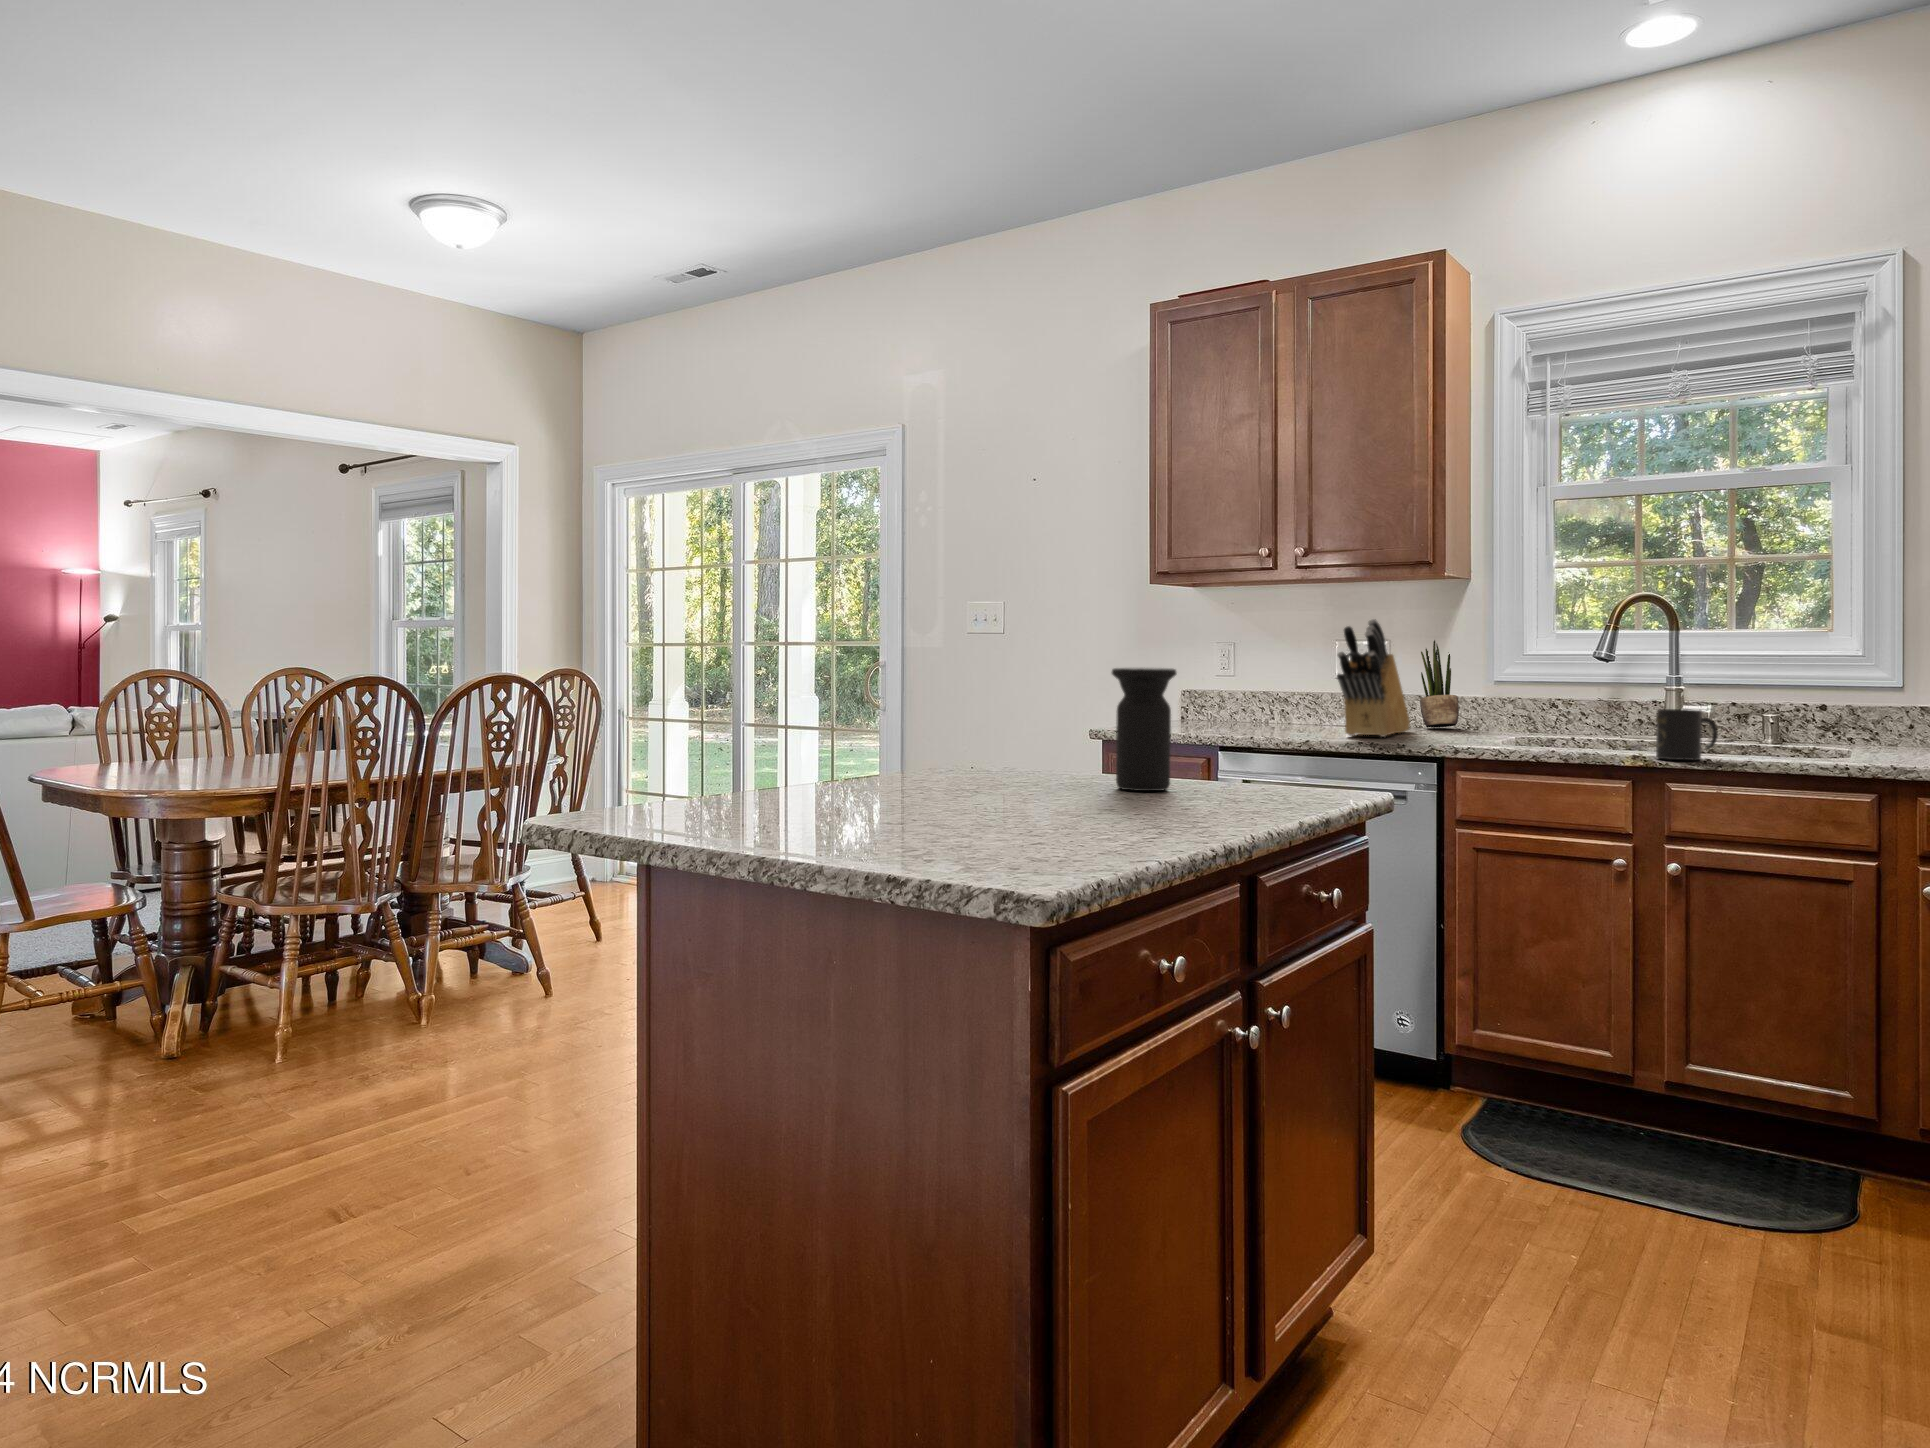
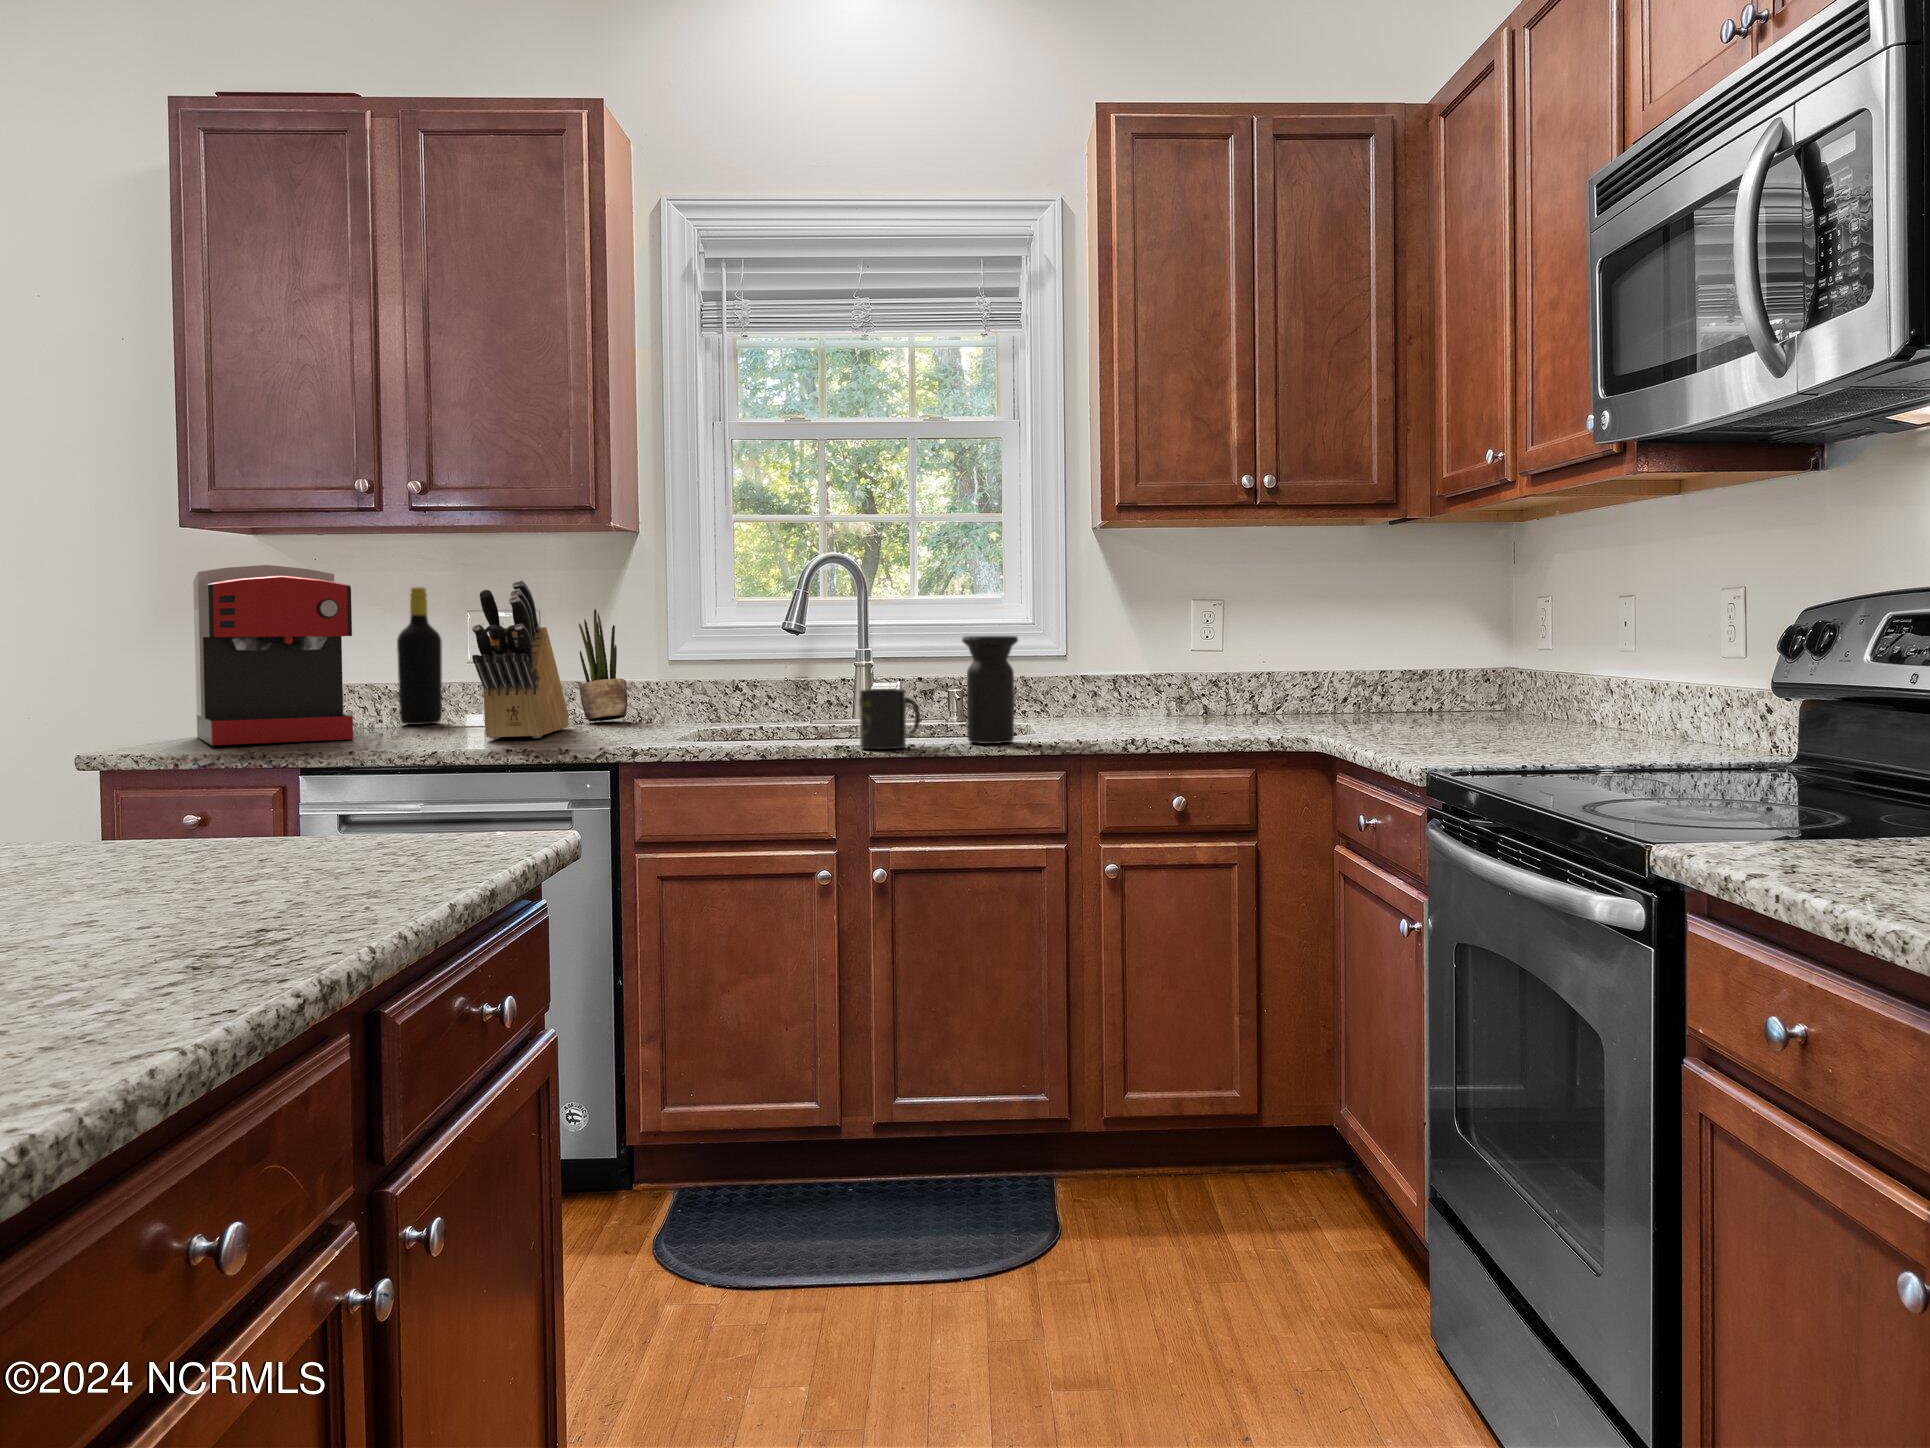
coffee maker: none [1156,610,1255,731] -> present [193,565,353,745]
bottle: none [1286,624,1317,724] -> present [397,587,442,725]
vase: present [1112,668,1177,791] -> present [962,636,1018,744]

